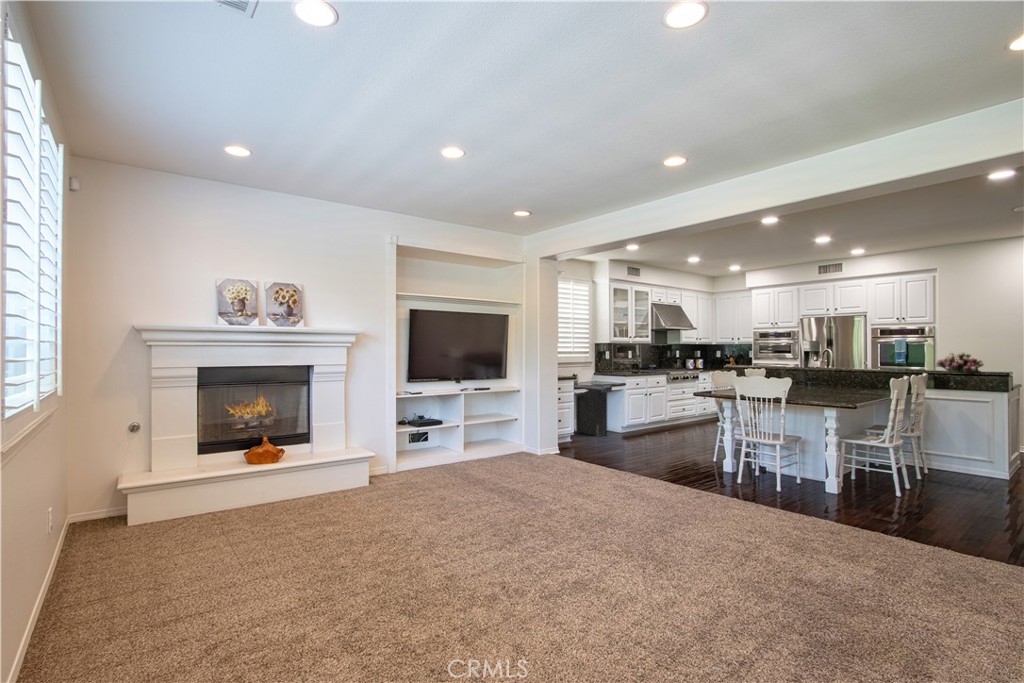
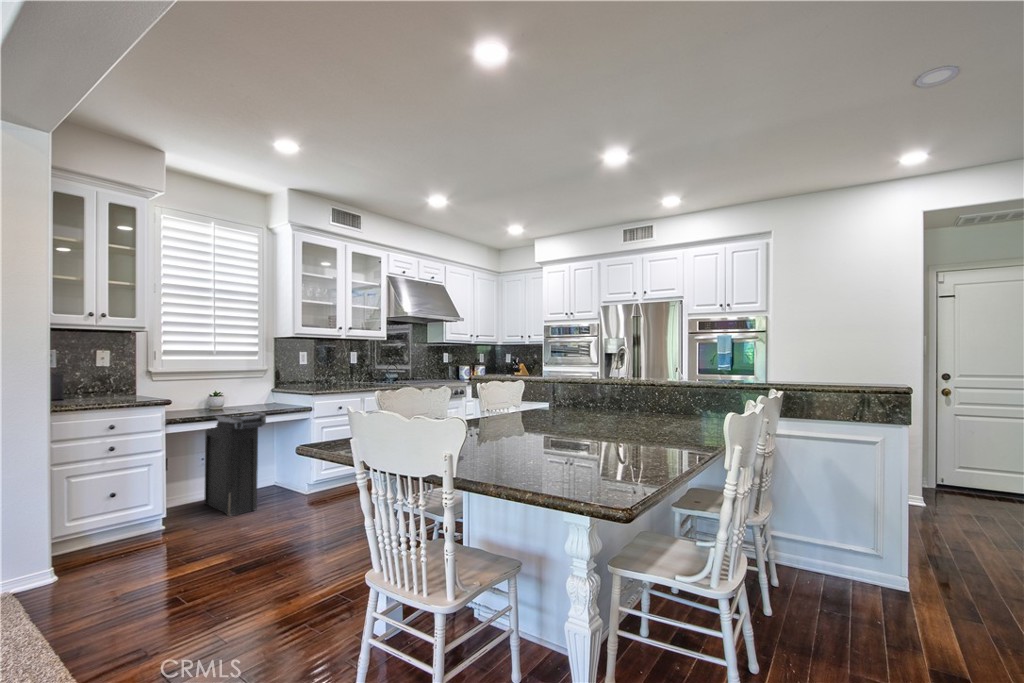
flower arrangement: present [935,352,983,375] -> none [788,346,868,390]

